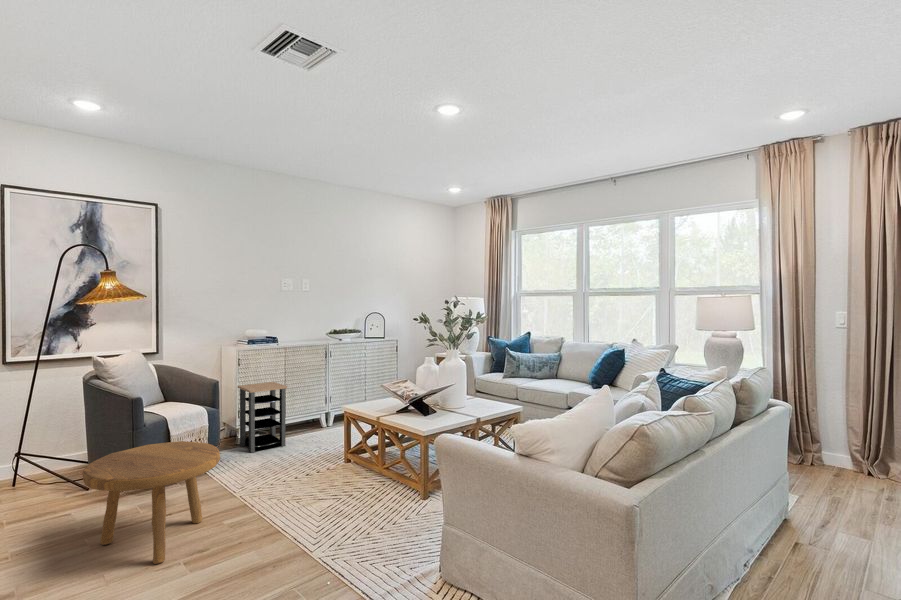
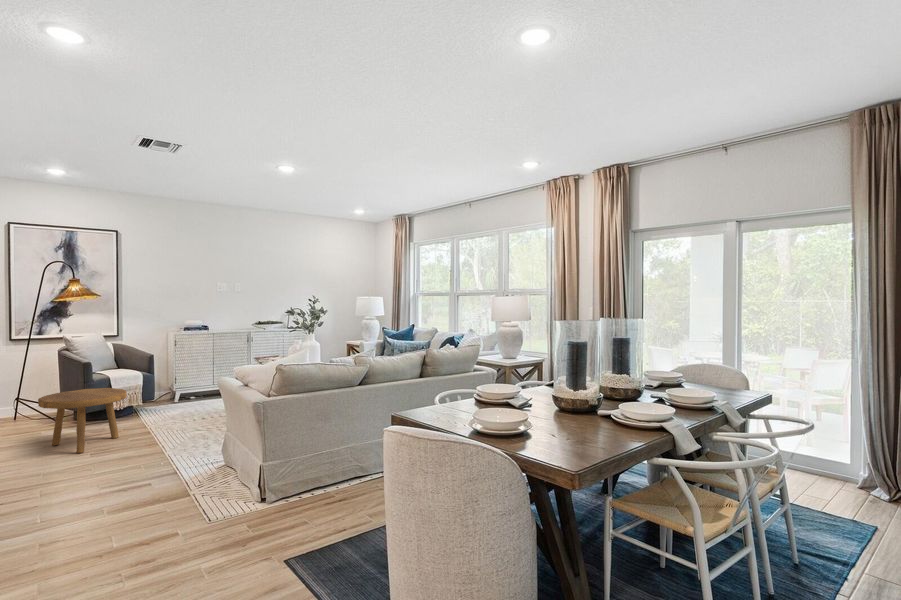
side table: present [238,382,287,453] -> none [174,358,207,407]

